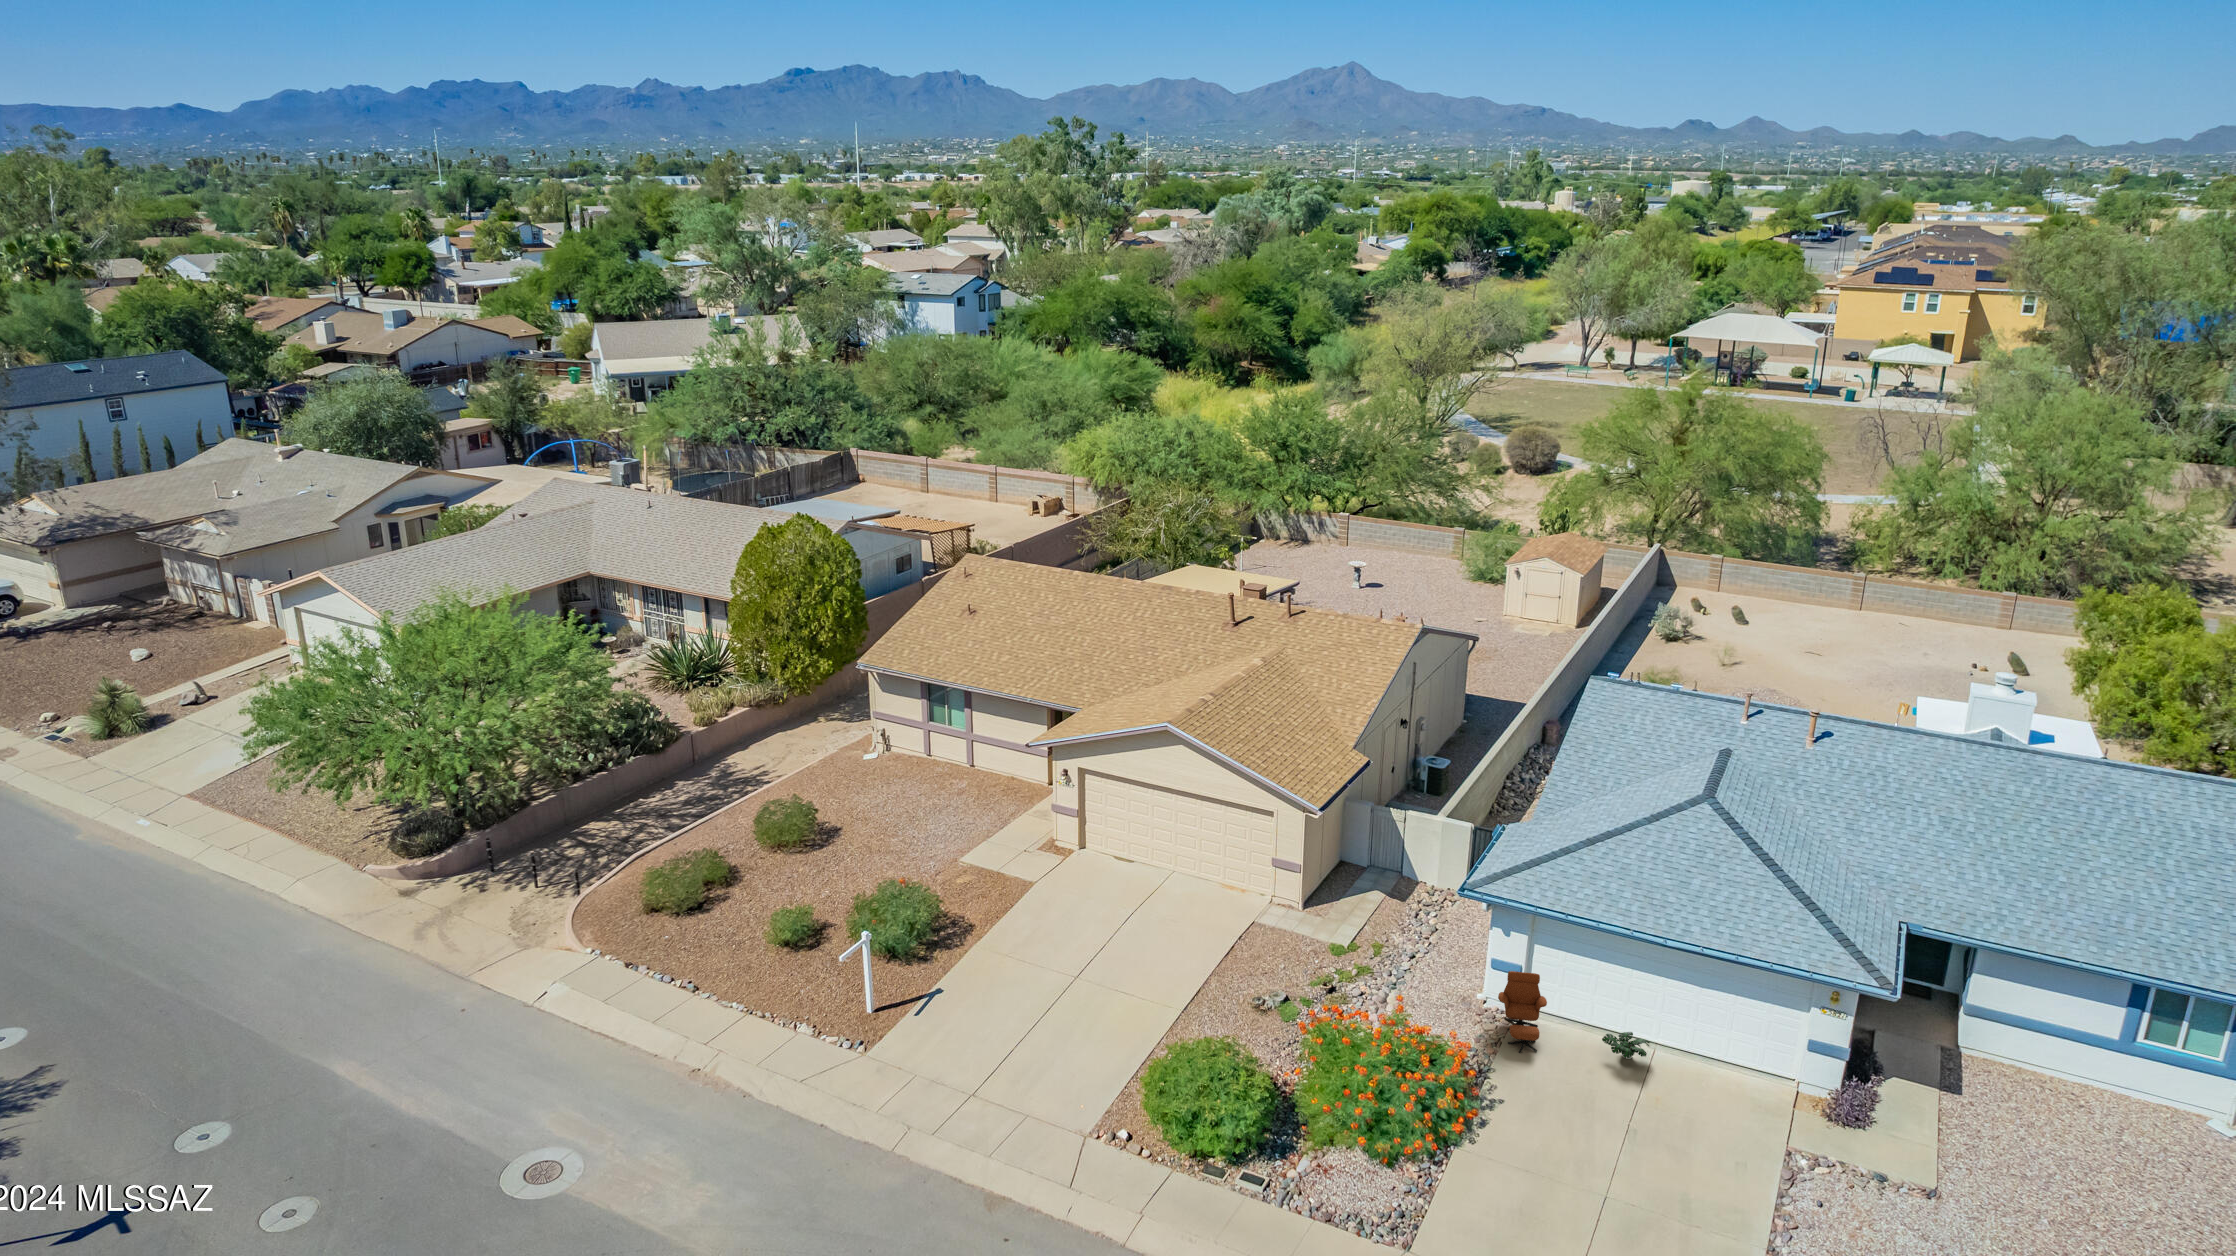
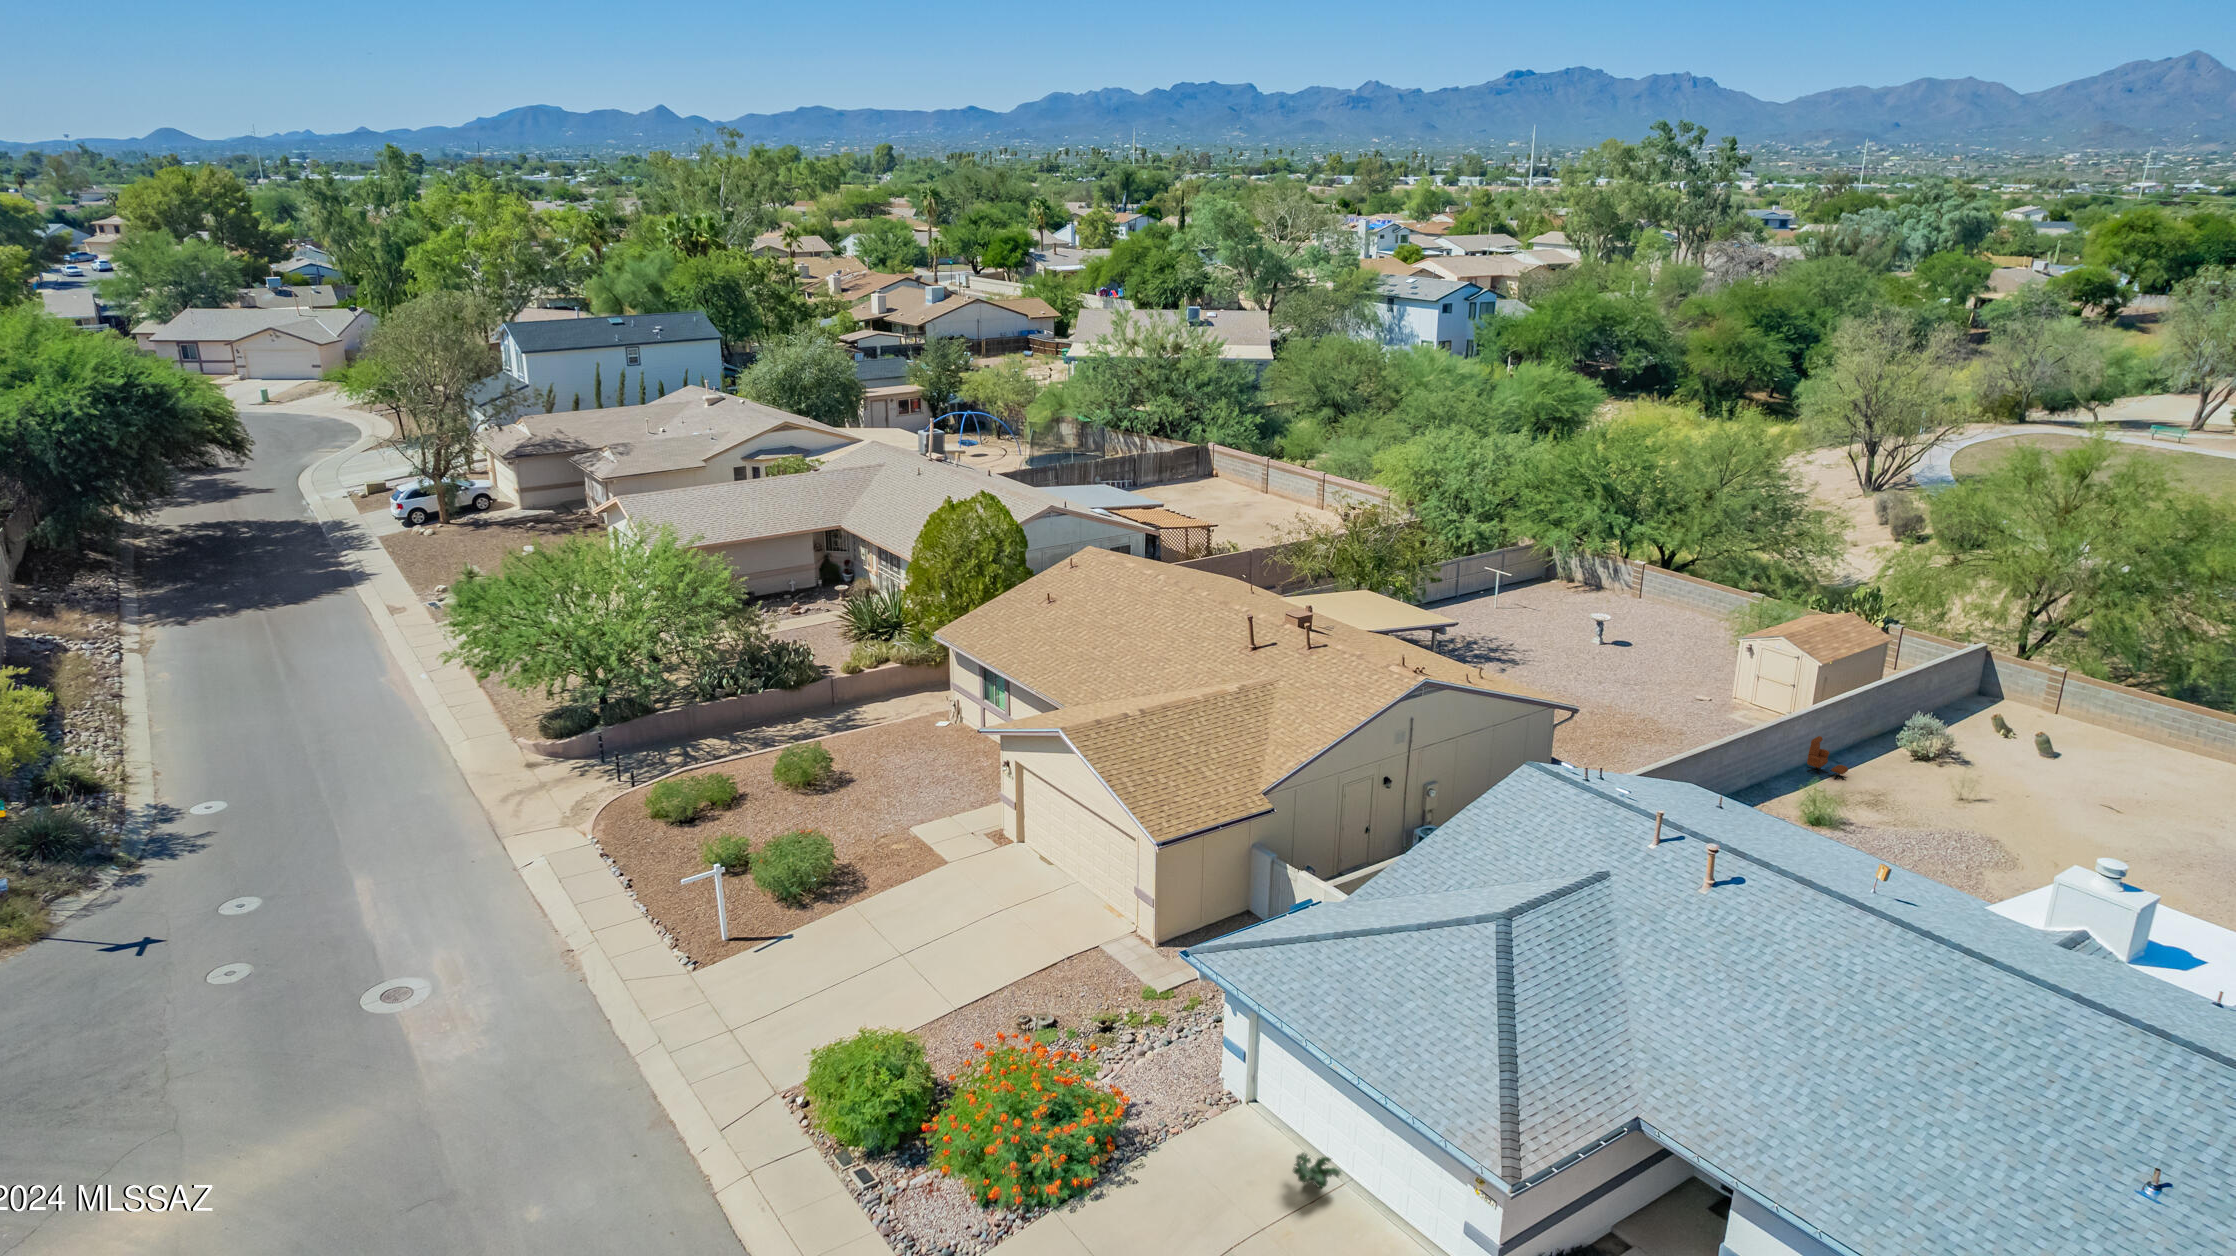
lounge chair: present [1498,971,1547,1053] -> present [1807,736,1848,781]

